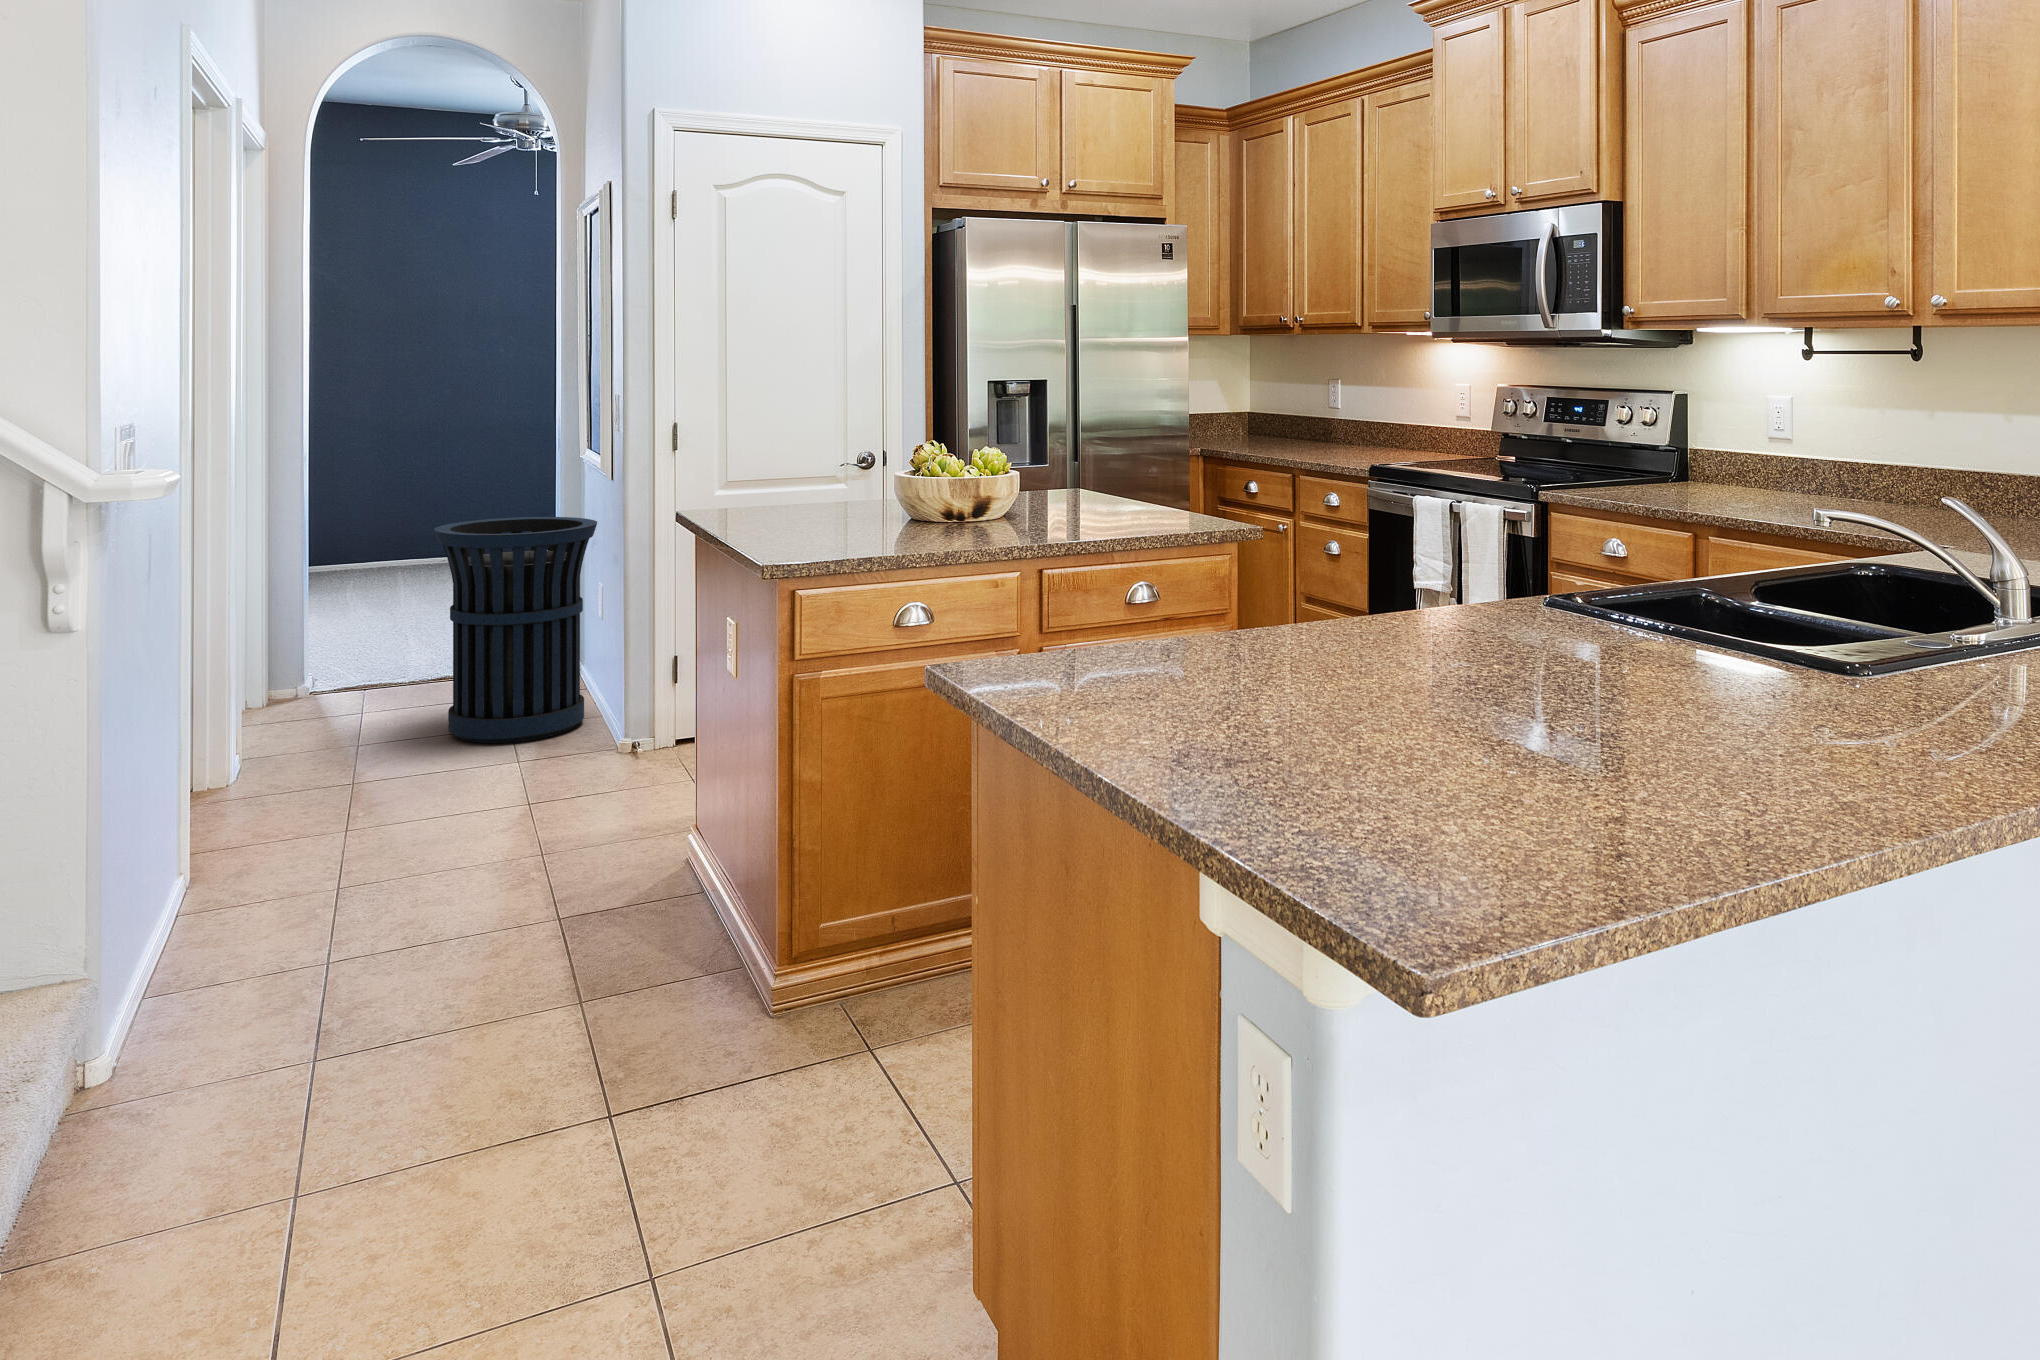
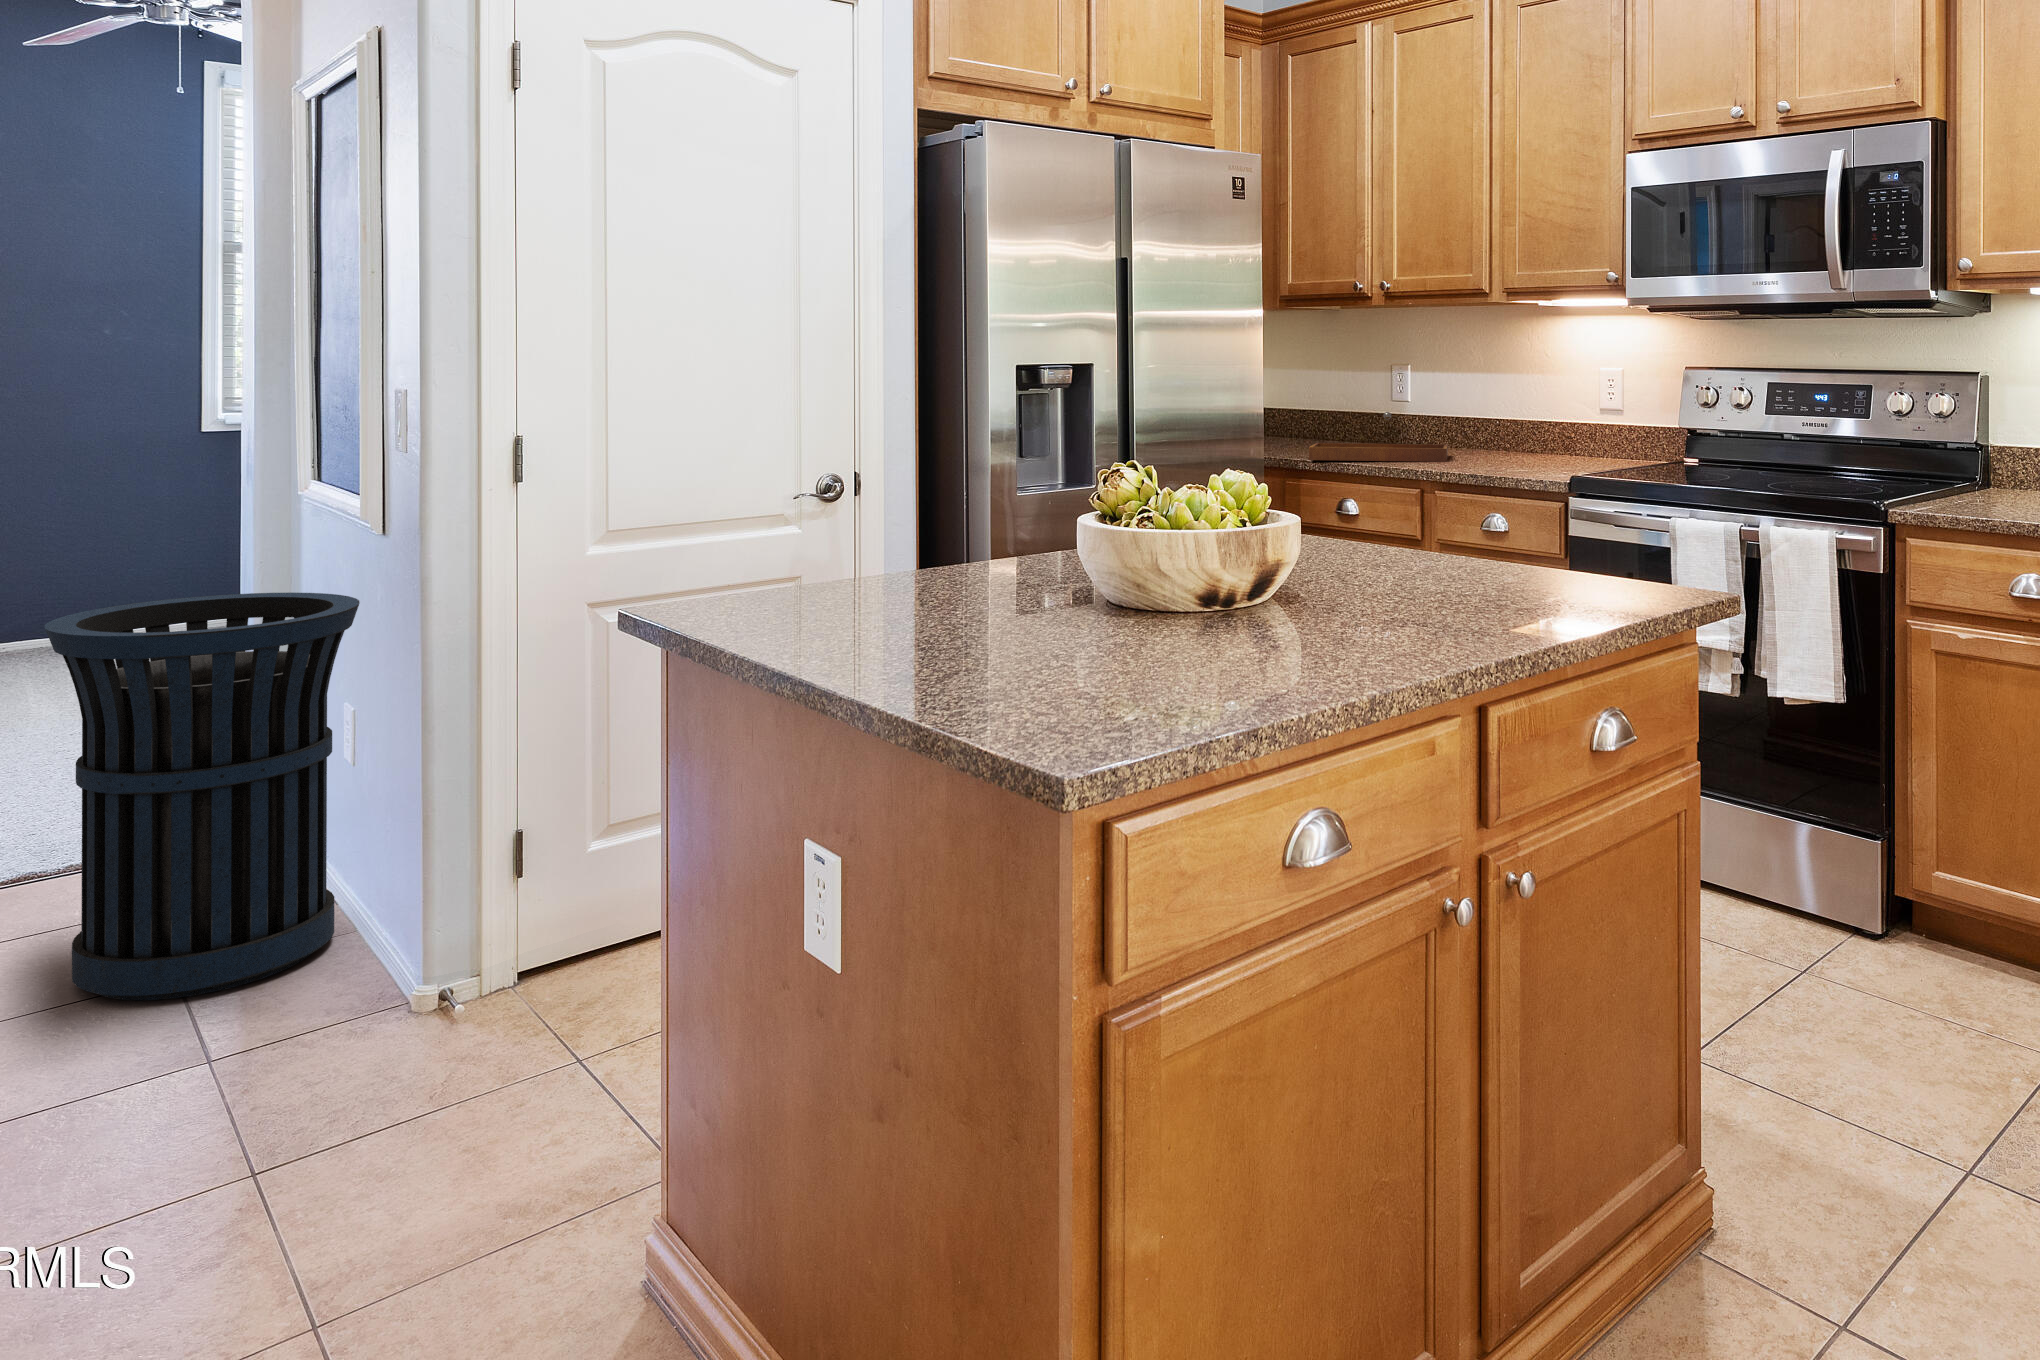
tray: none [1237,414,1350,453] -> present [1309,412,1448,462]

